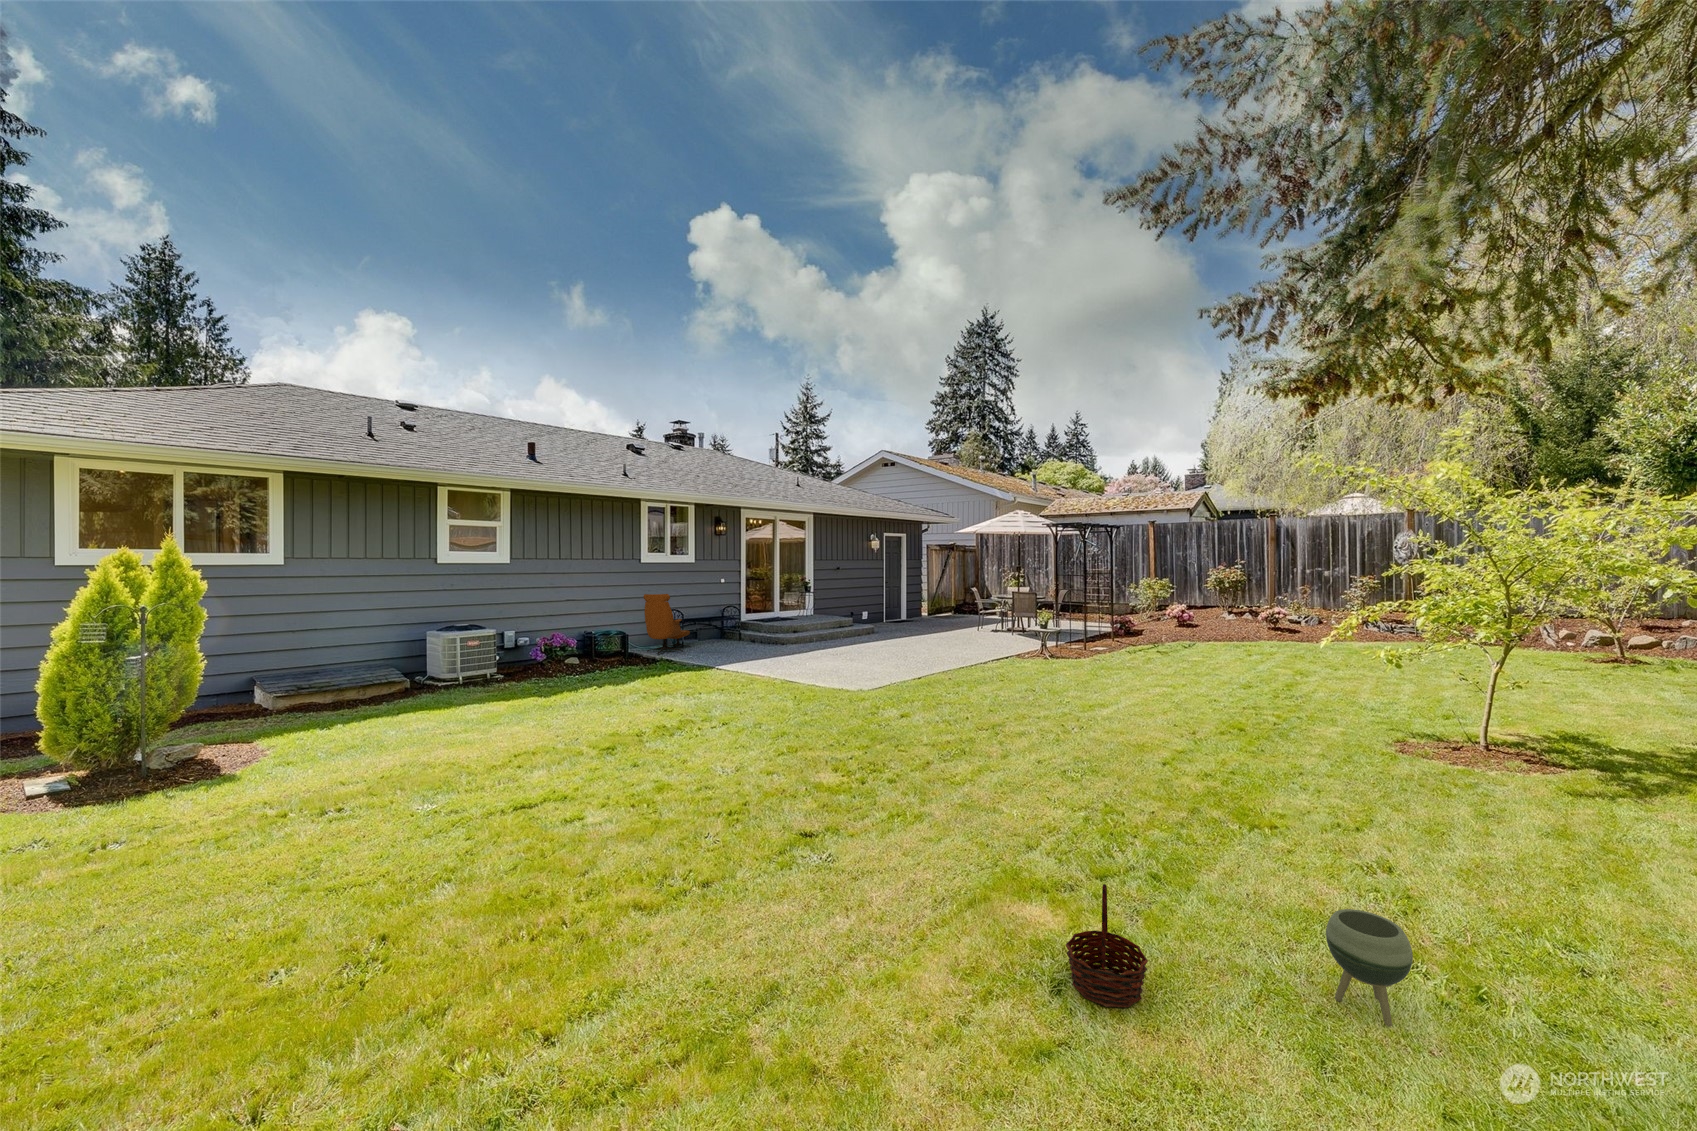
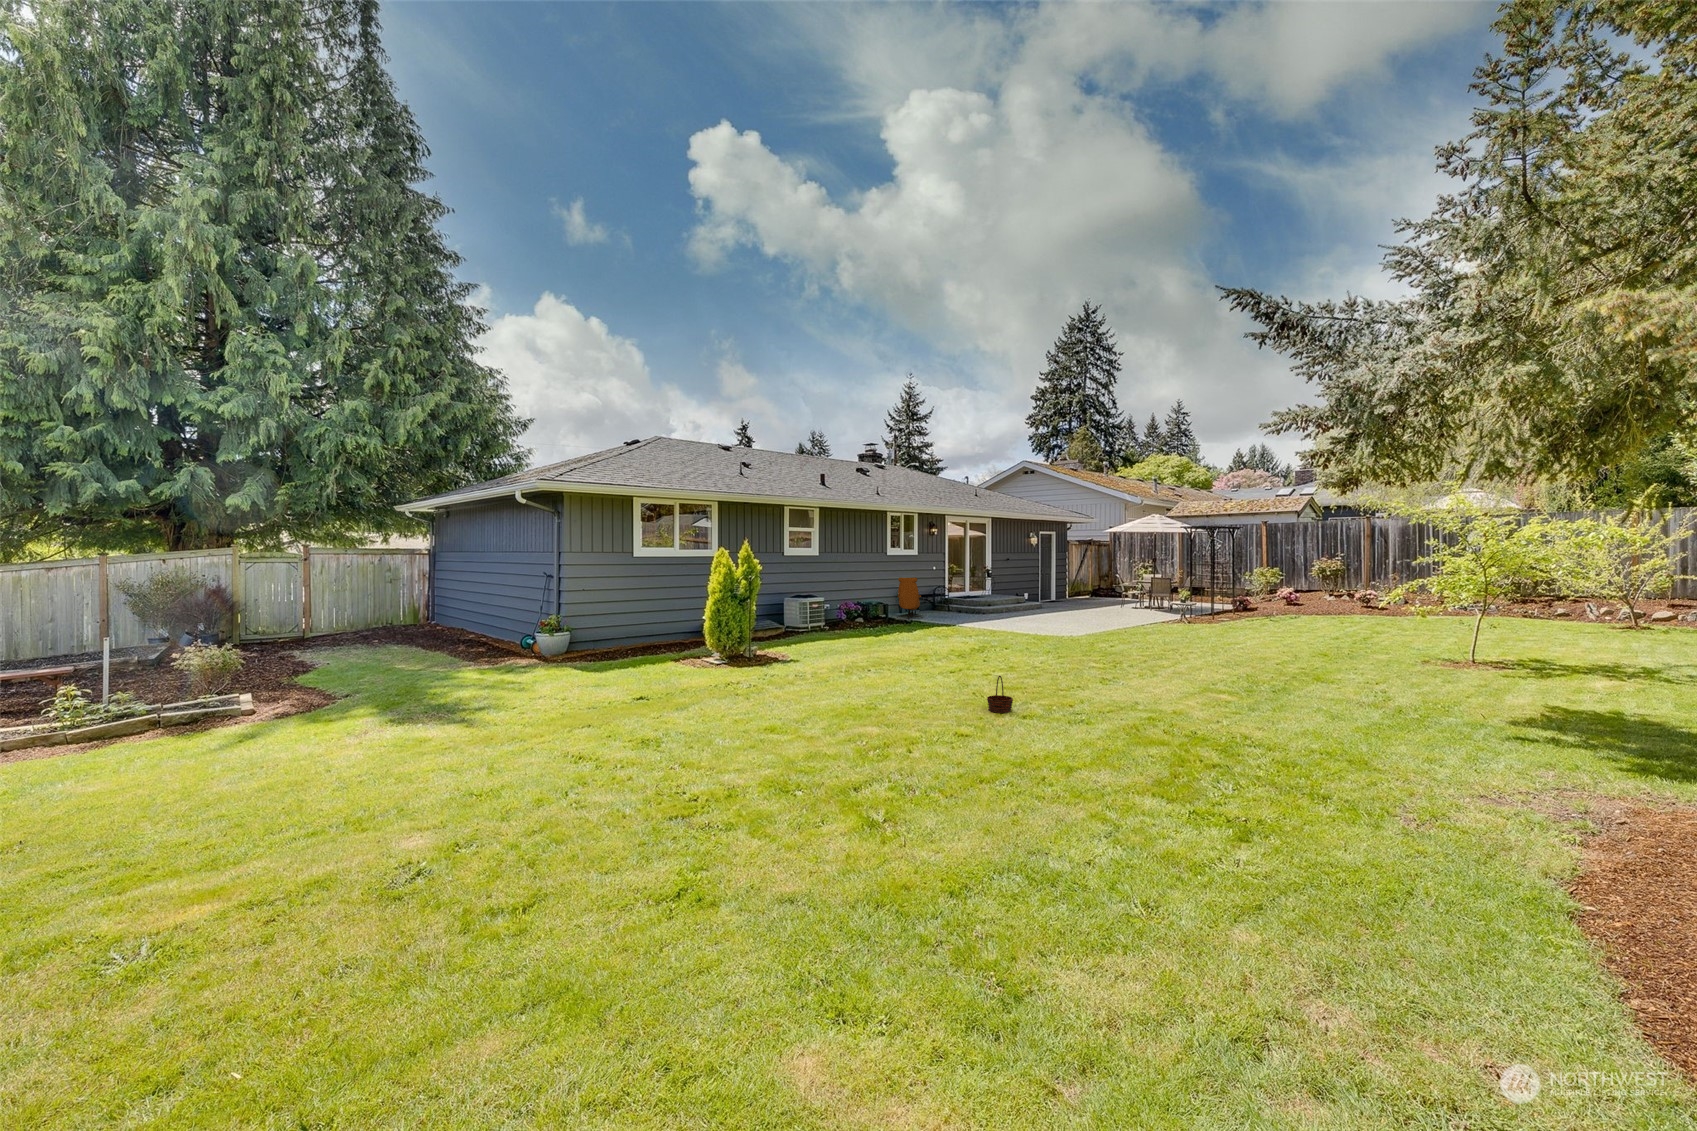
basket: present [1066,884,1148,1008] -> present [987,676,1013,713]
planter: present [1326,909,1413,1026] -> none [1359,682,1388,714]

